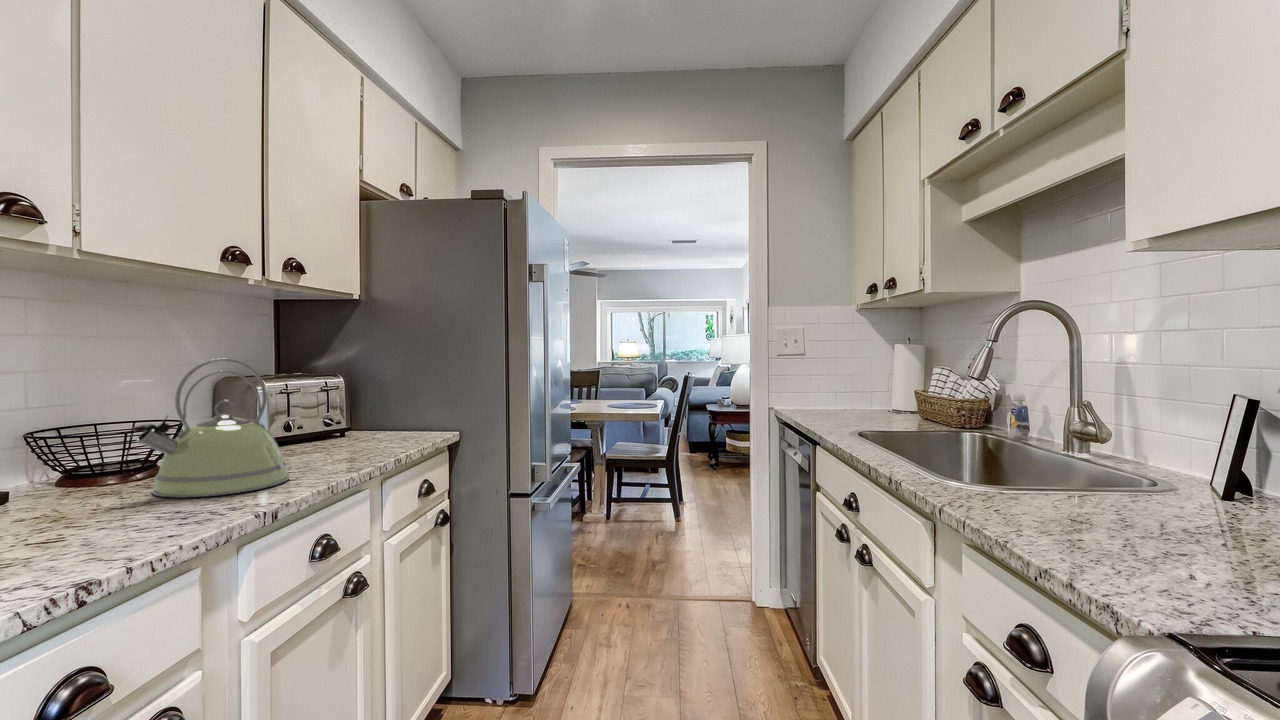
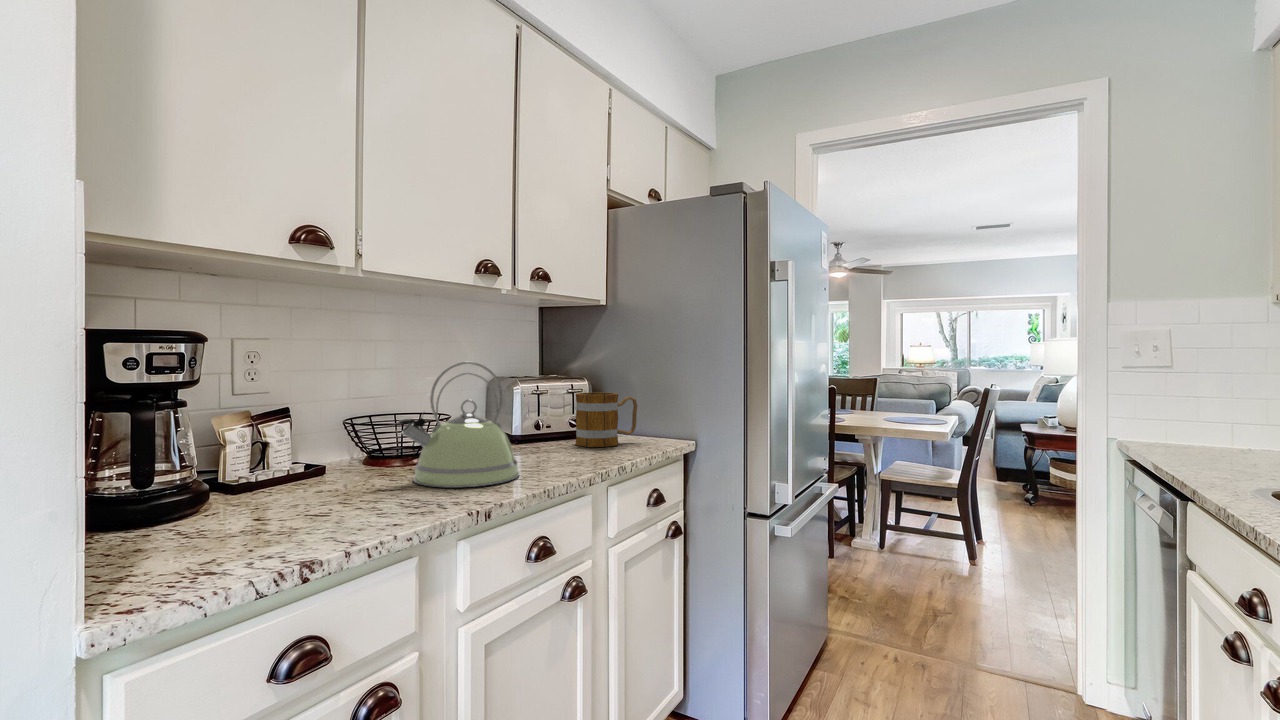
mug: none [332,389,400,446] -> present [575,392,638,447]

